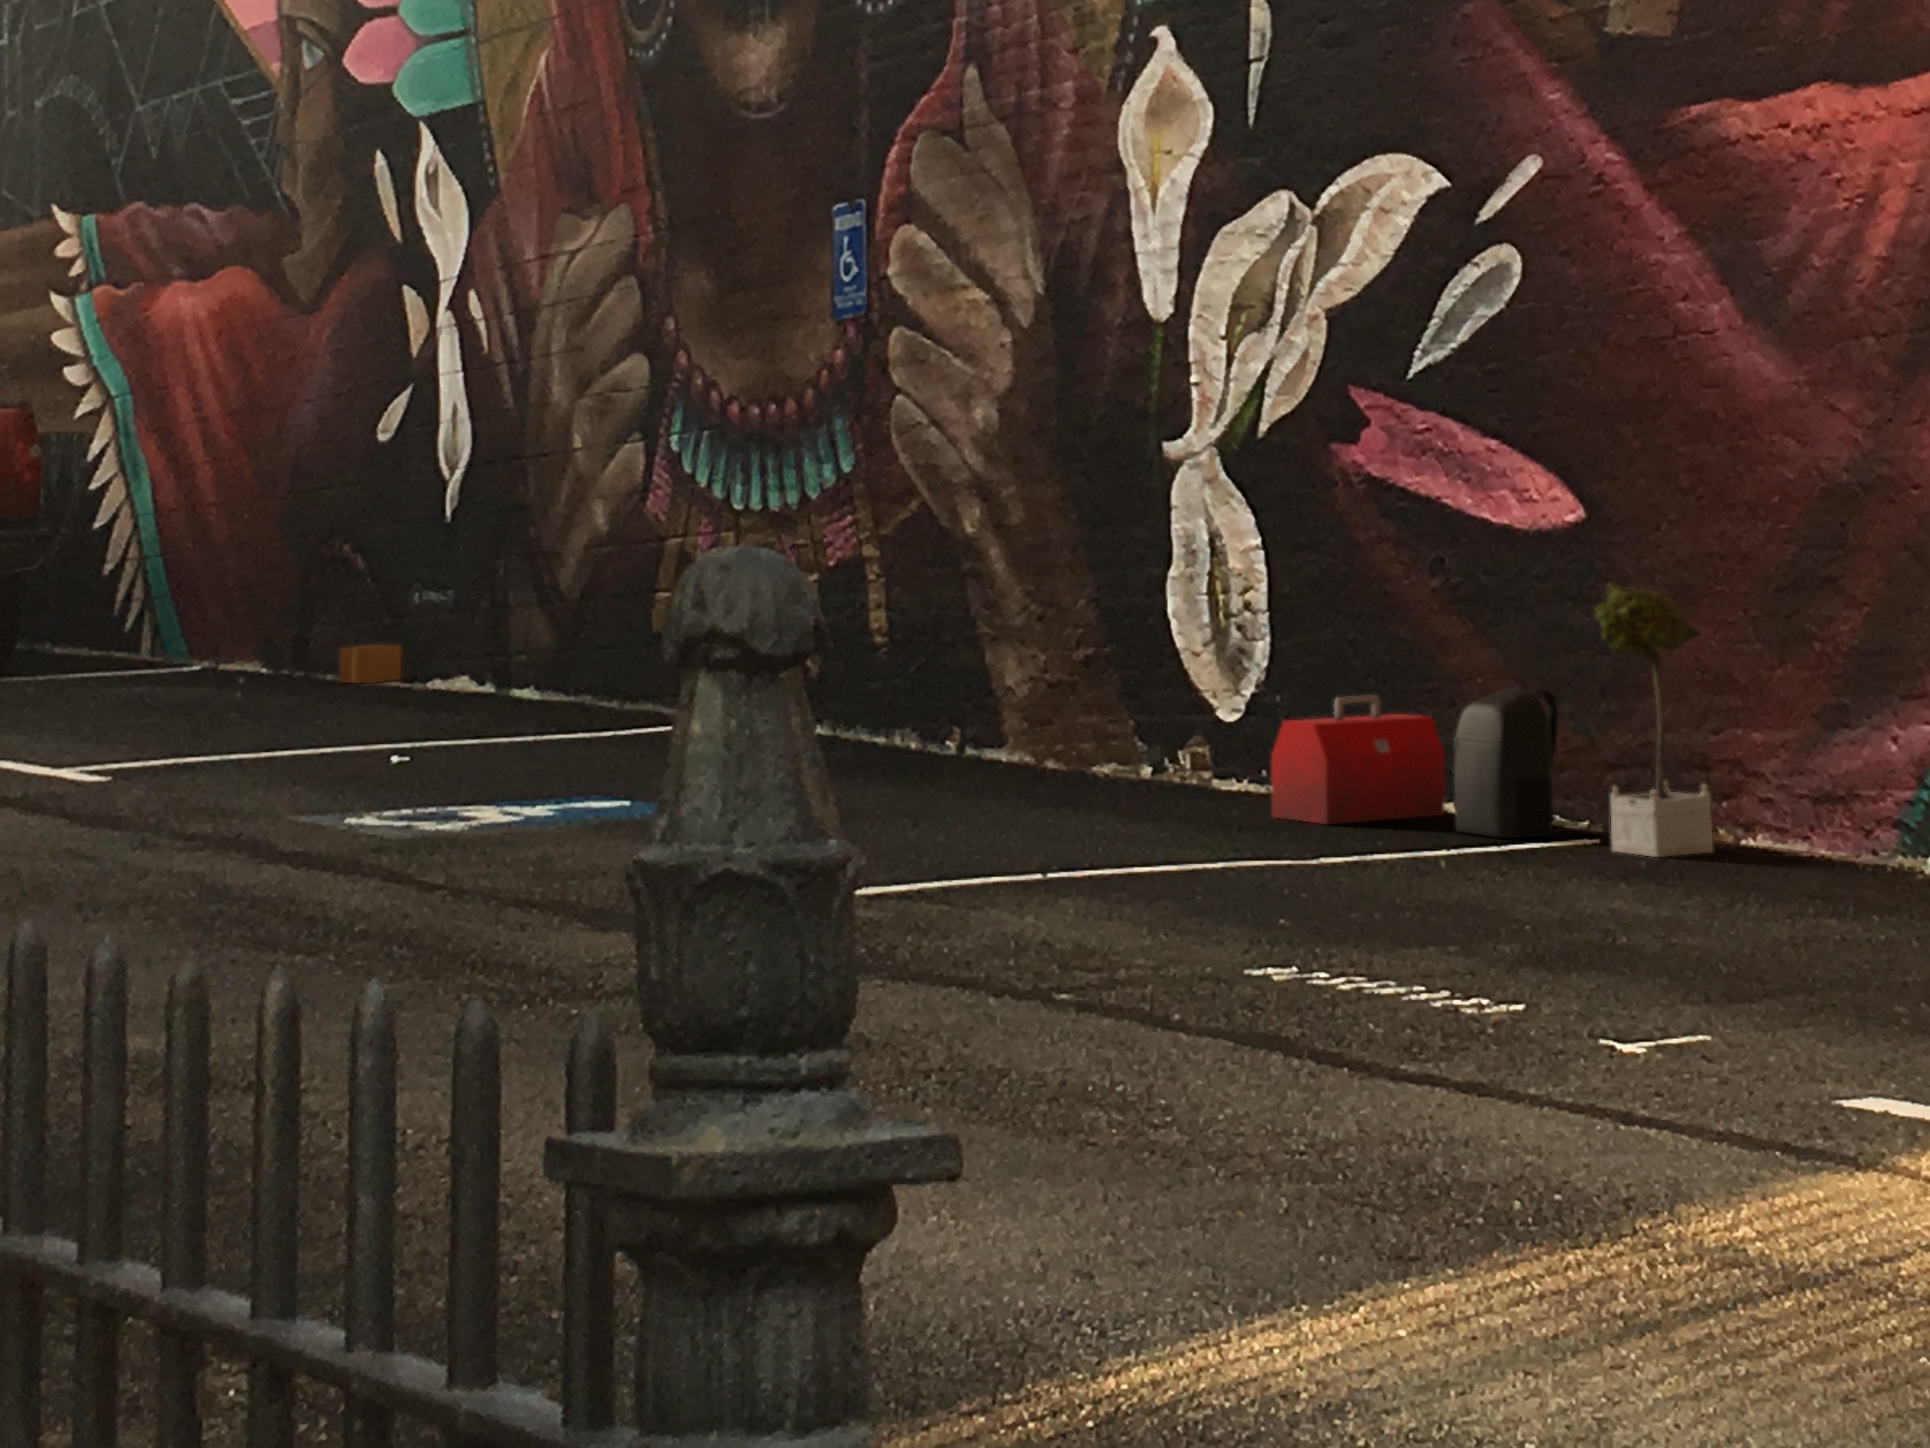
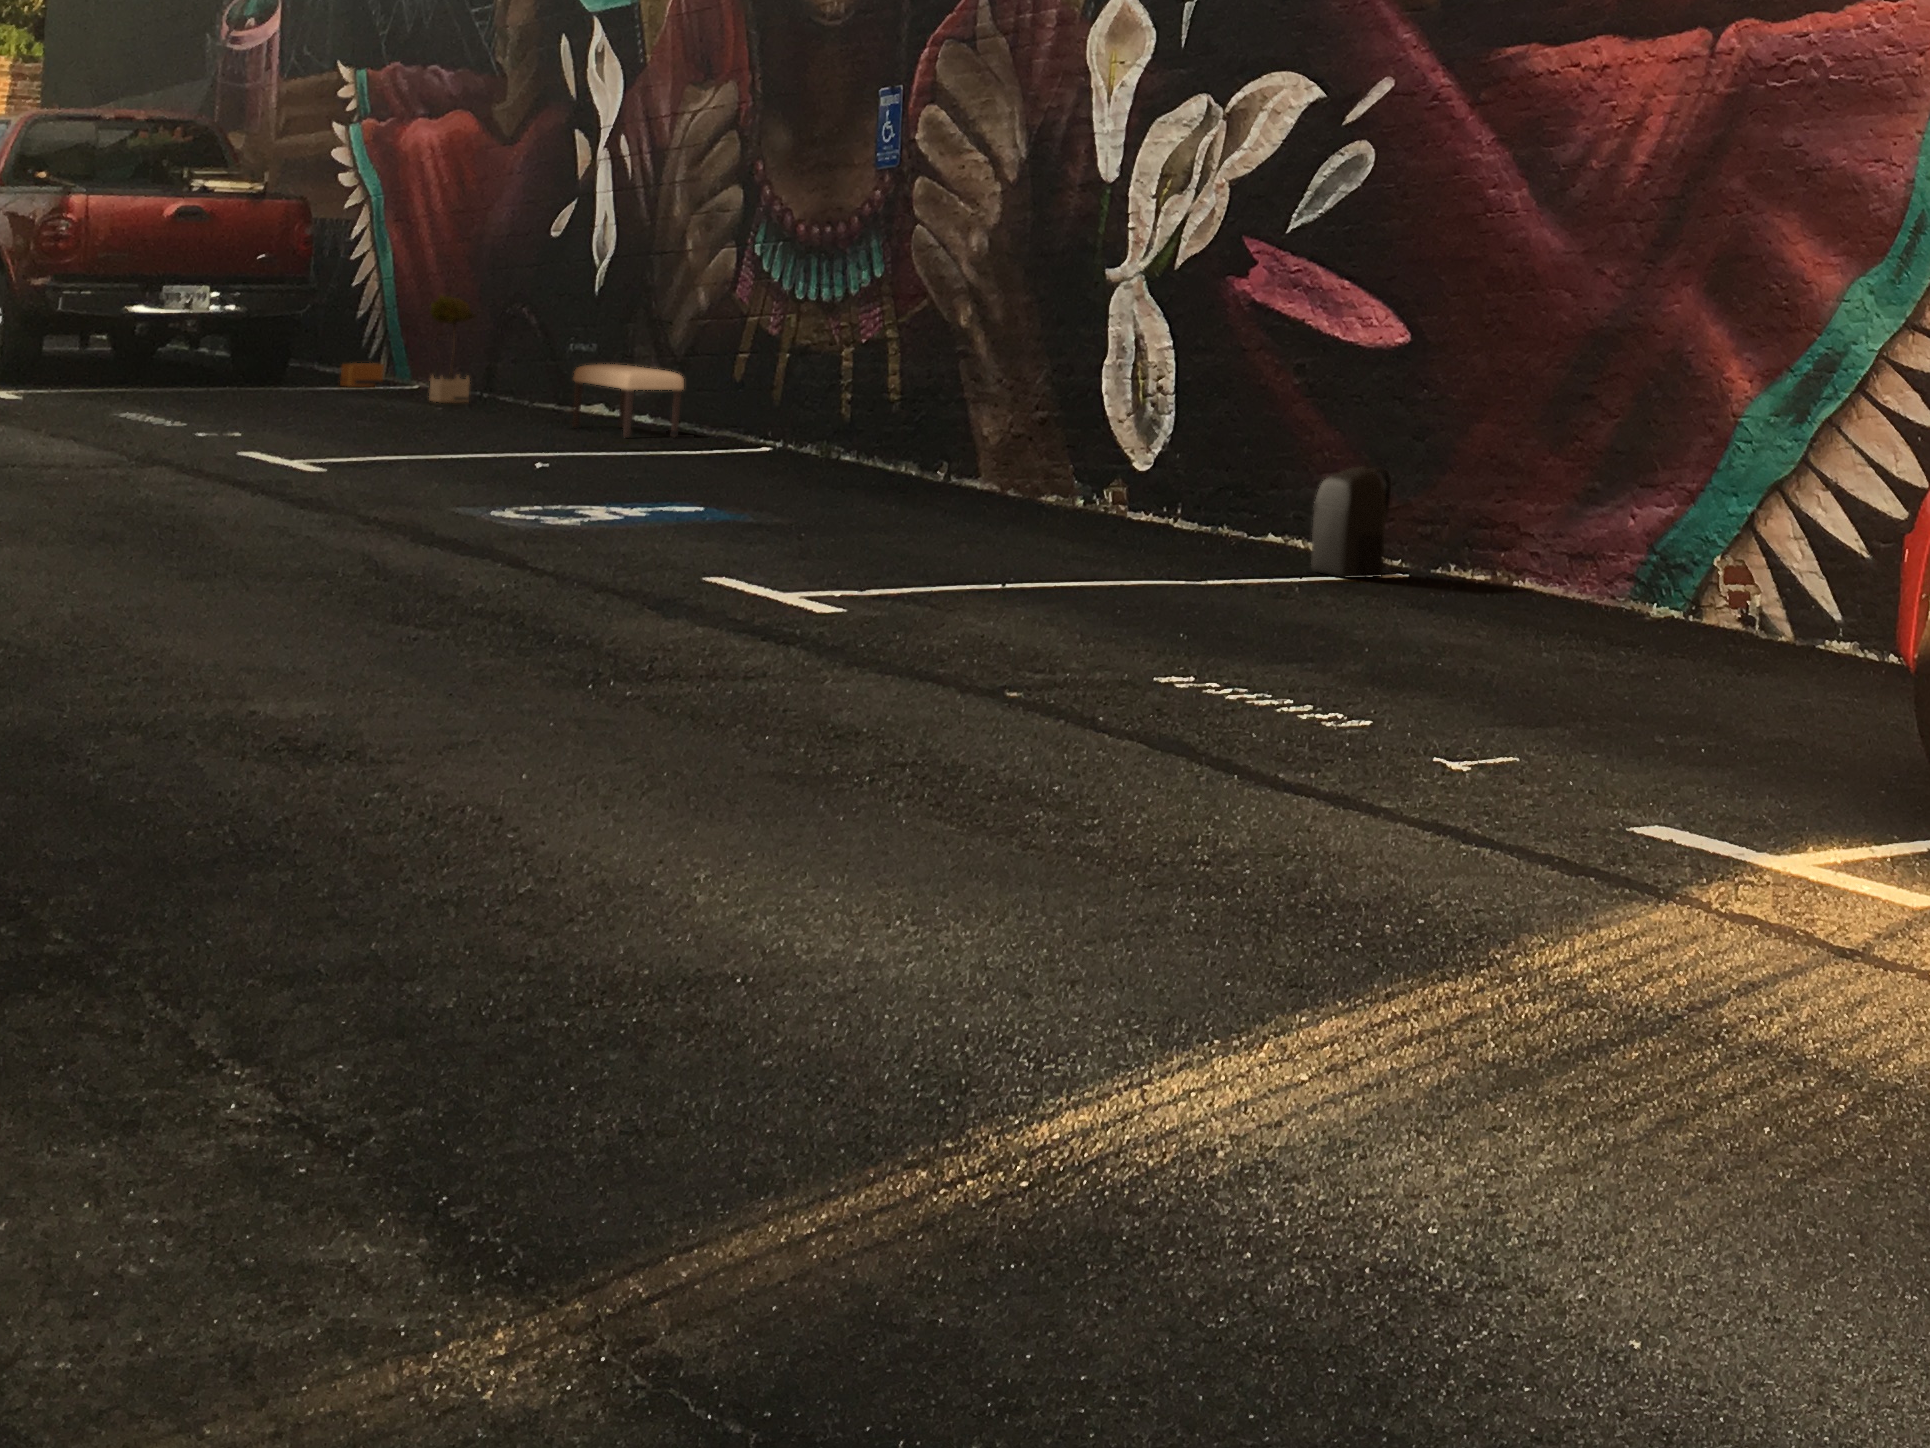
potted tree: present [1595,582,1713,857] -> present [429,295,475,403]
bench: none [429,605,582,705] -> present [572,364,684,438]
cardboard box: present [339,645,401,683] -> present [340,363,384,387]
toolbox: present [1271,695,1445,824] -> none [1175,467,1305,561]

